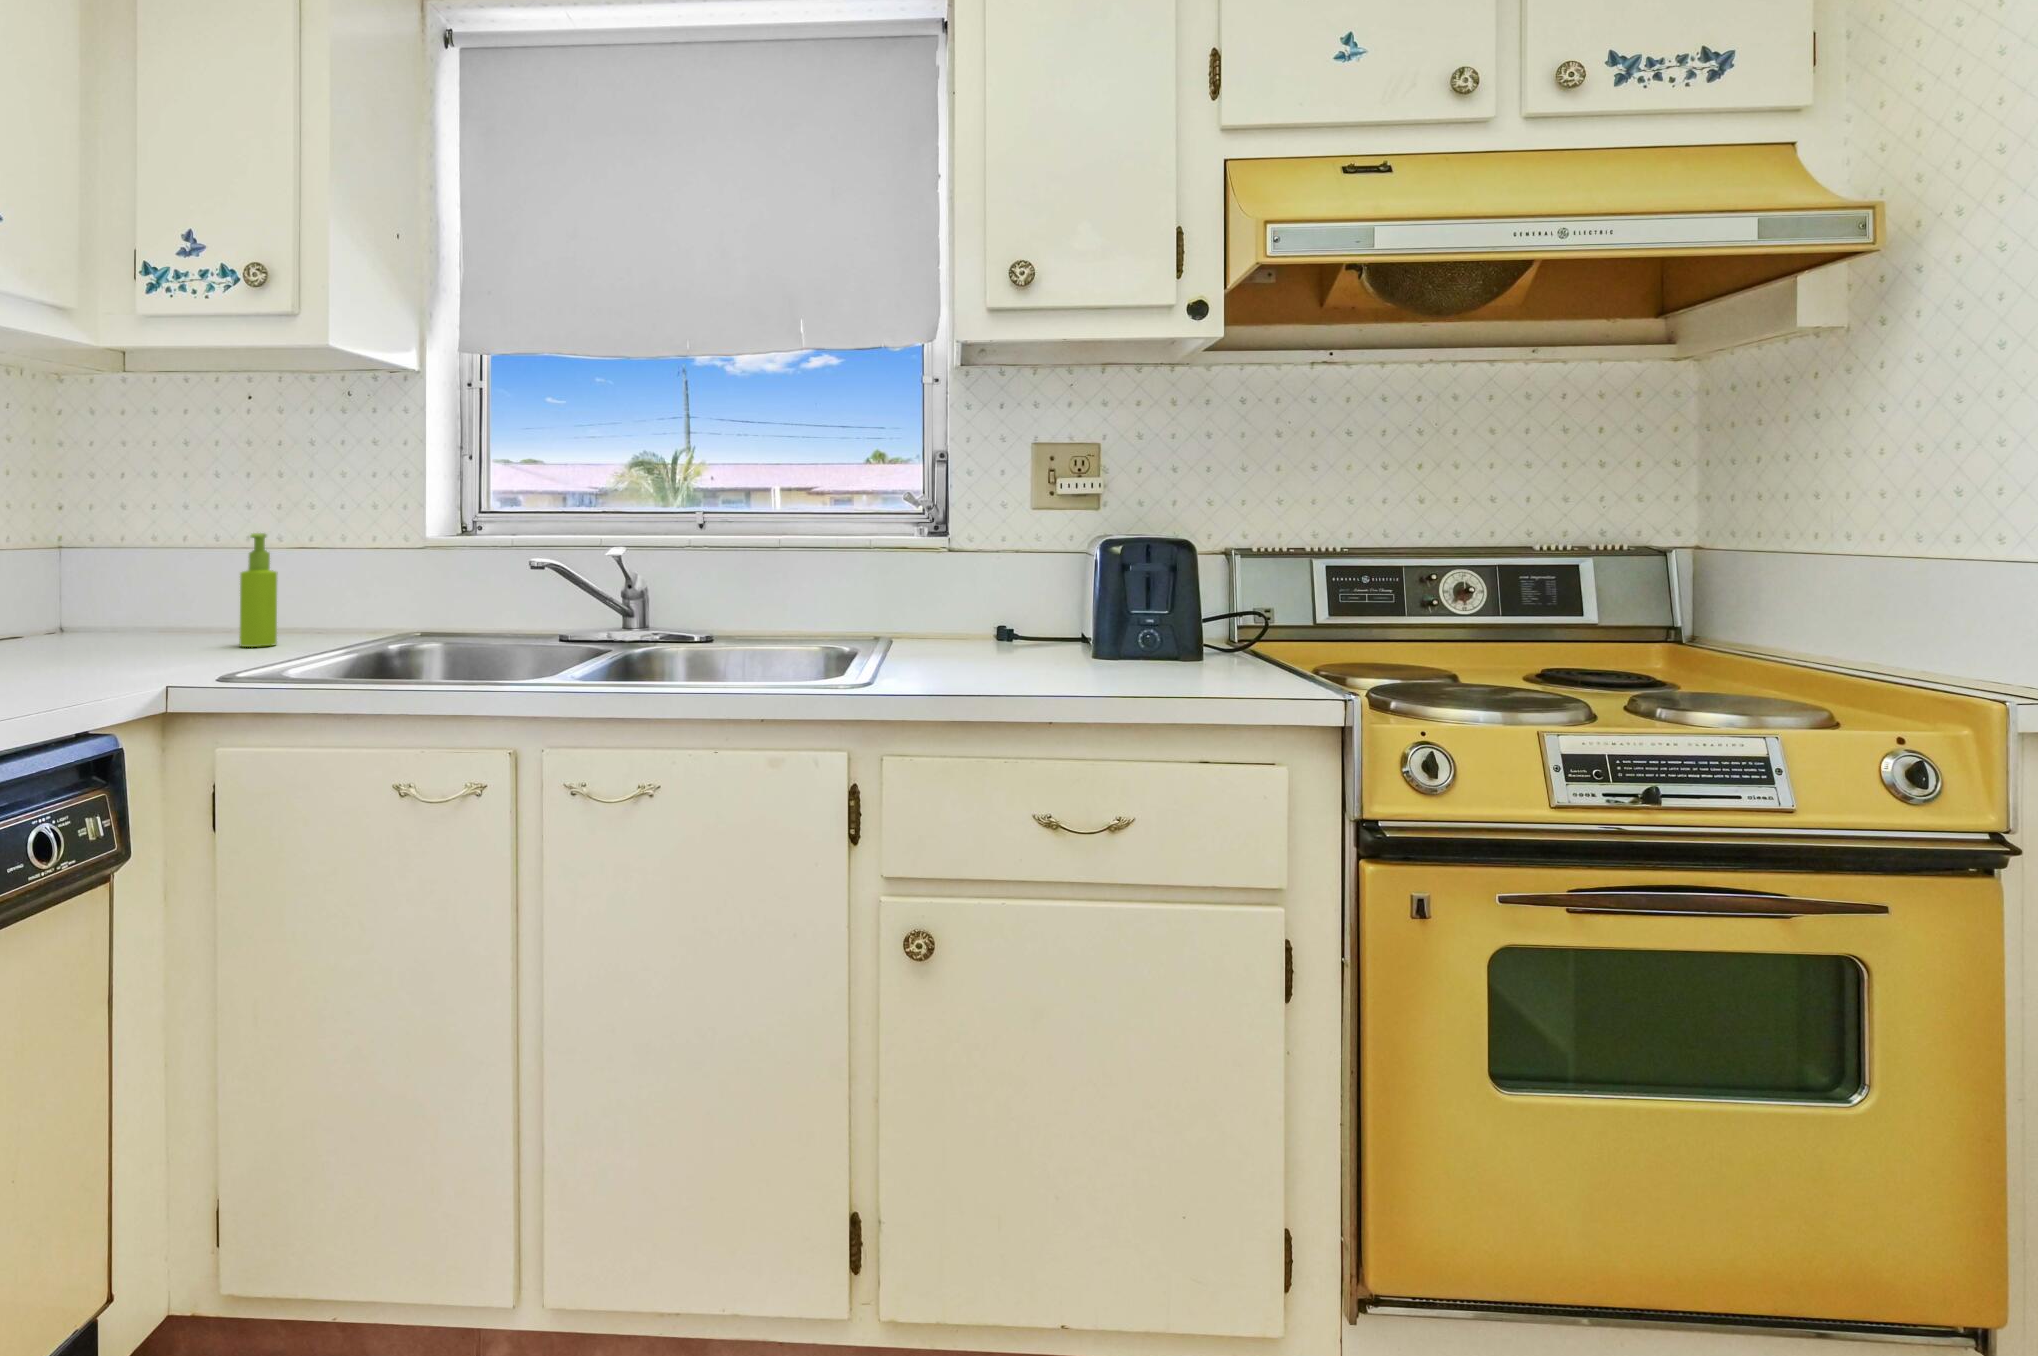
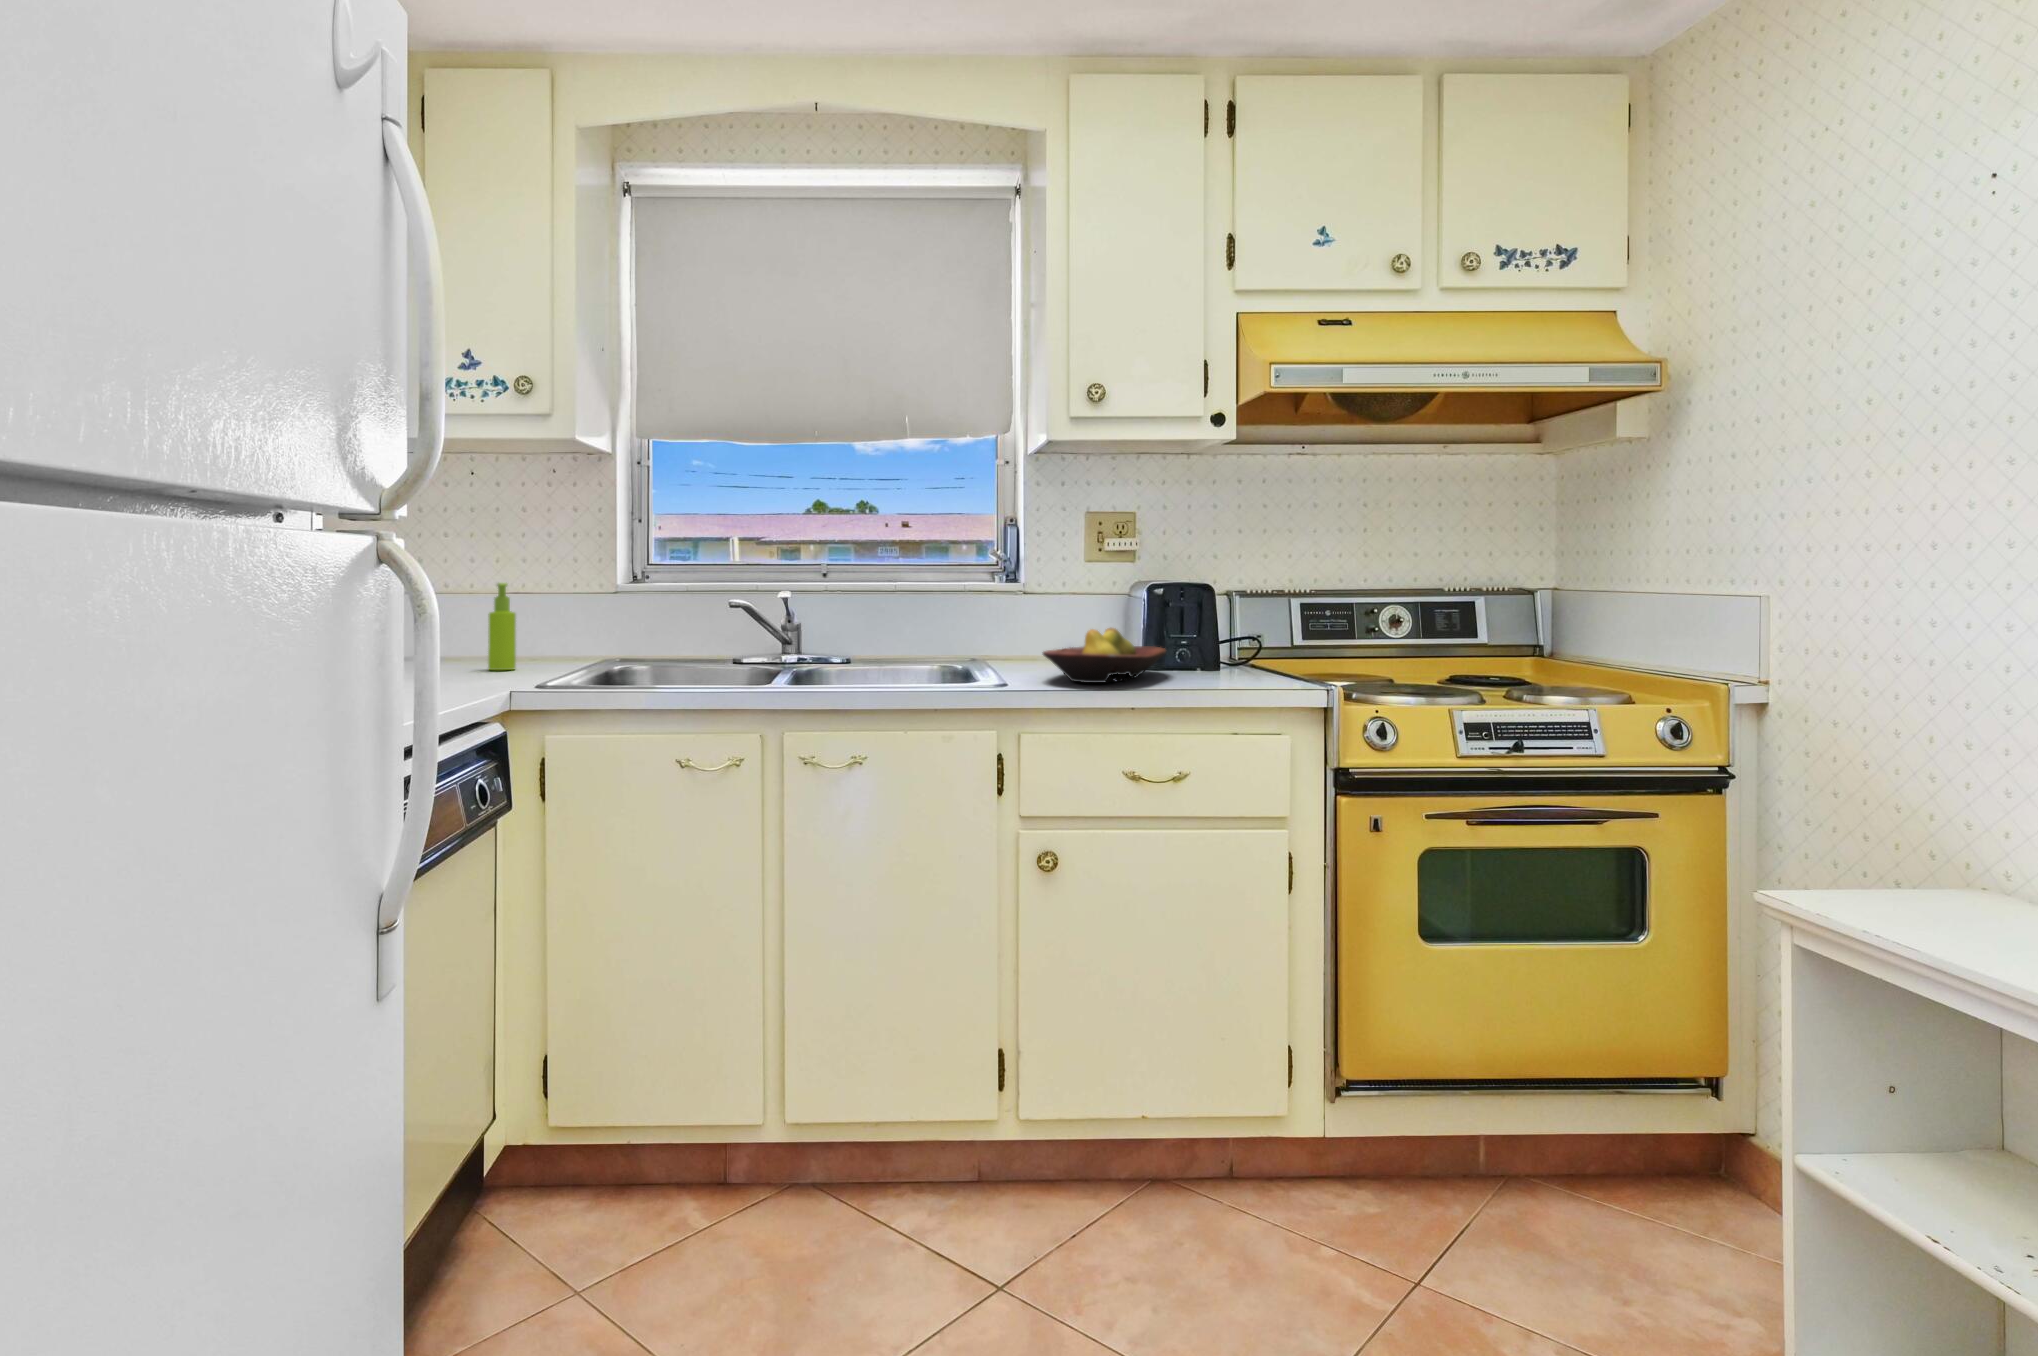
fruit bowl: none [936,599,1123,680] -> present [1043,628,1167,683]

